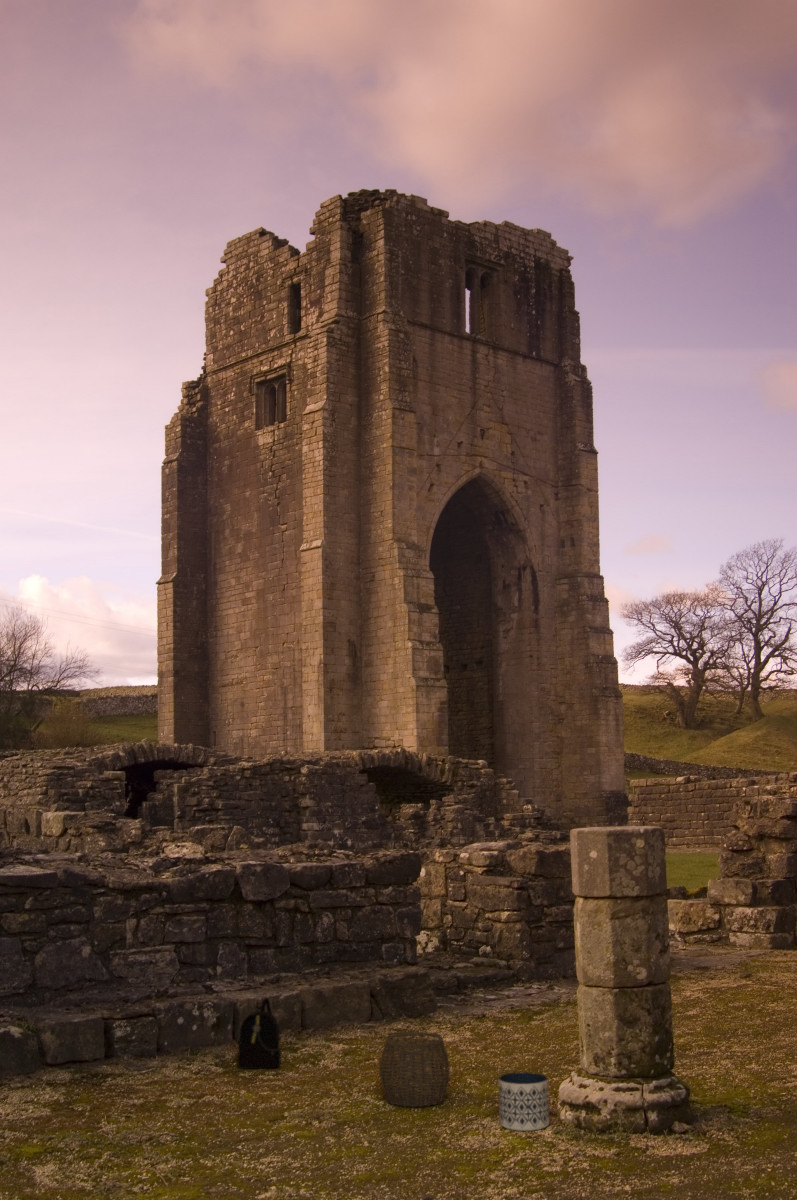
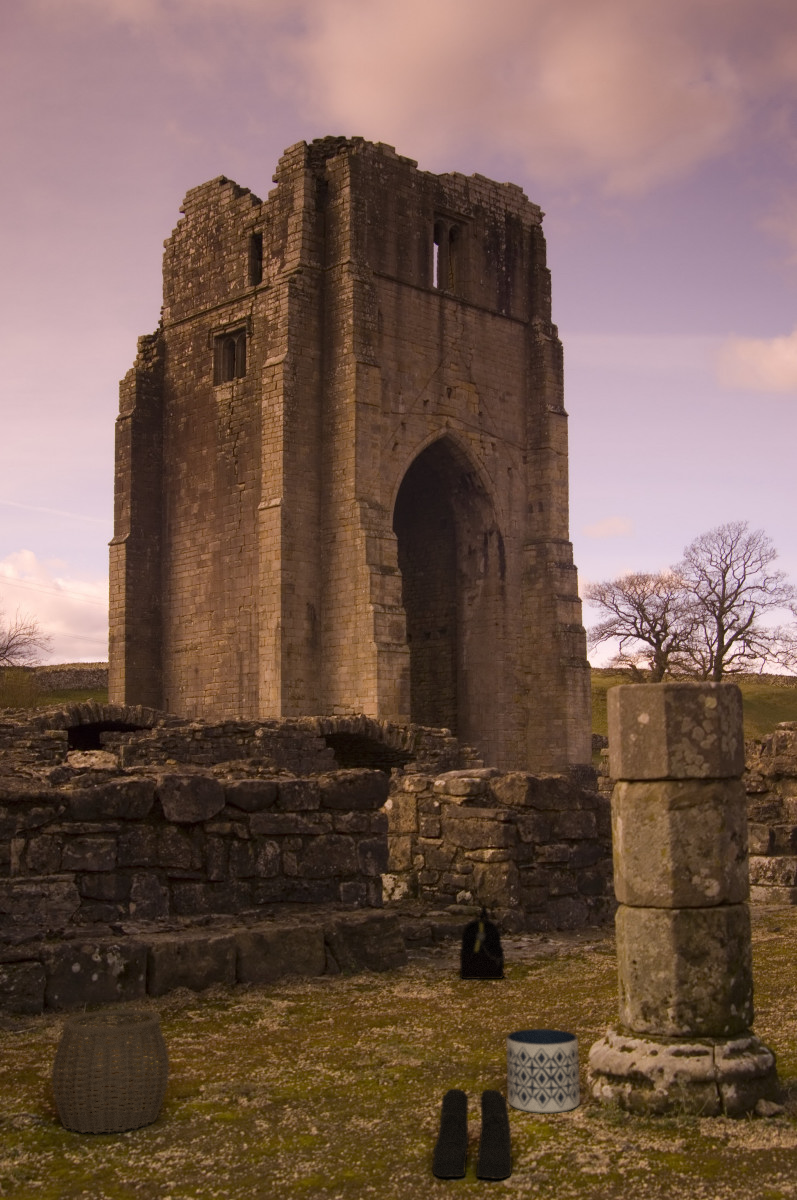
backpack: present [238,998,281,1068] -> present [460,906,505,979]
woven basket: present [379,1032,450,1107] -> present [51,1009,170,1134]
boots: none [444,1115,495,1173] -> present [433,1089,512,1179]

